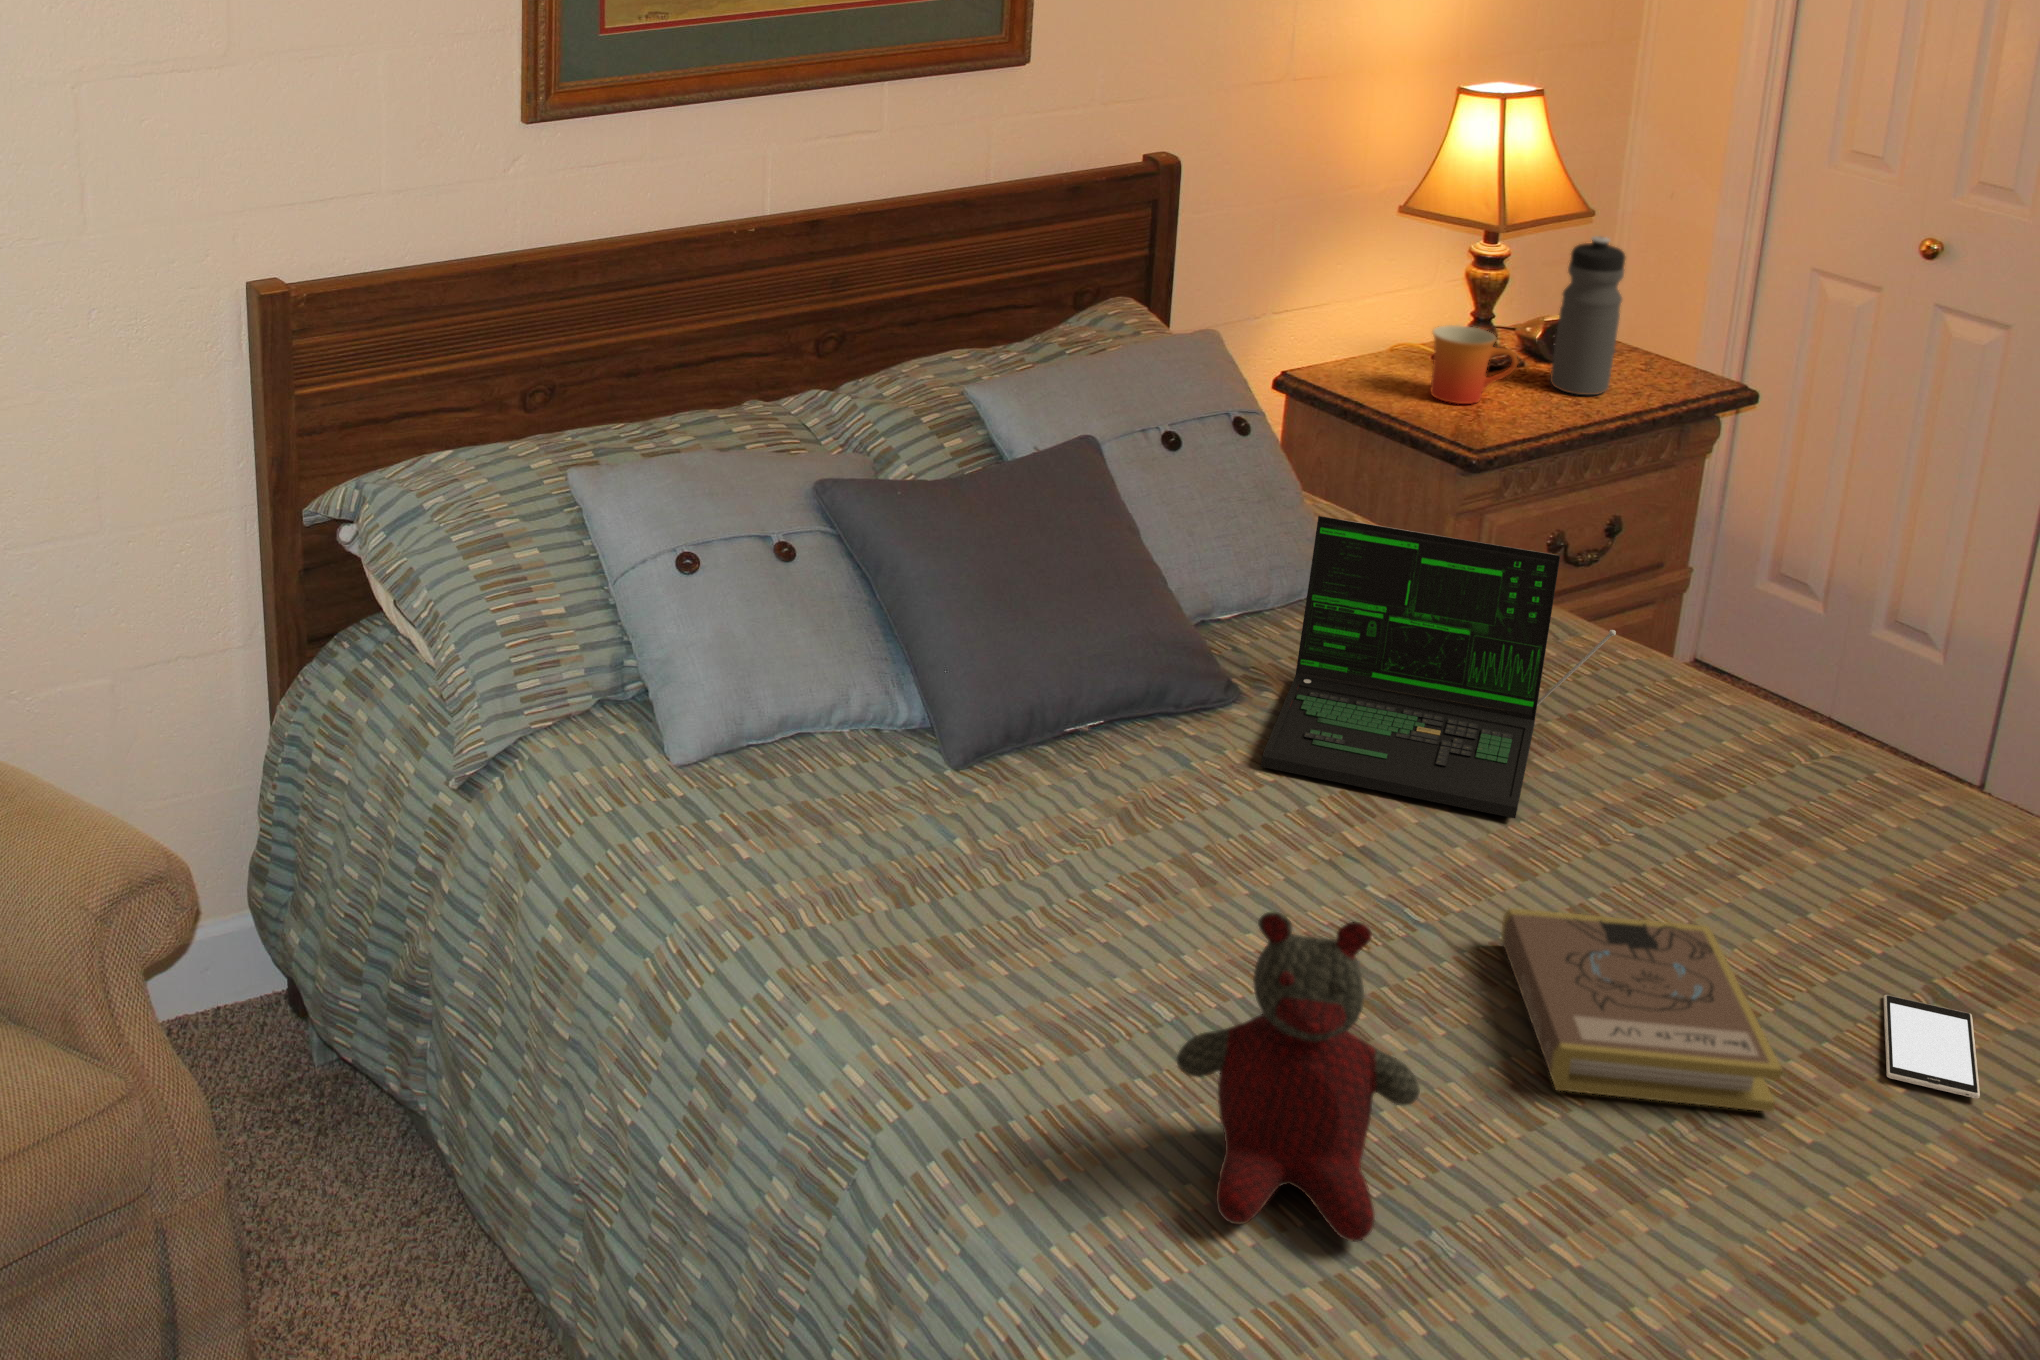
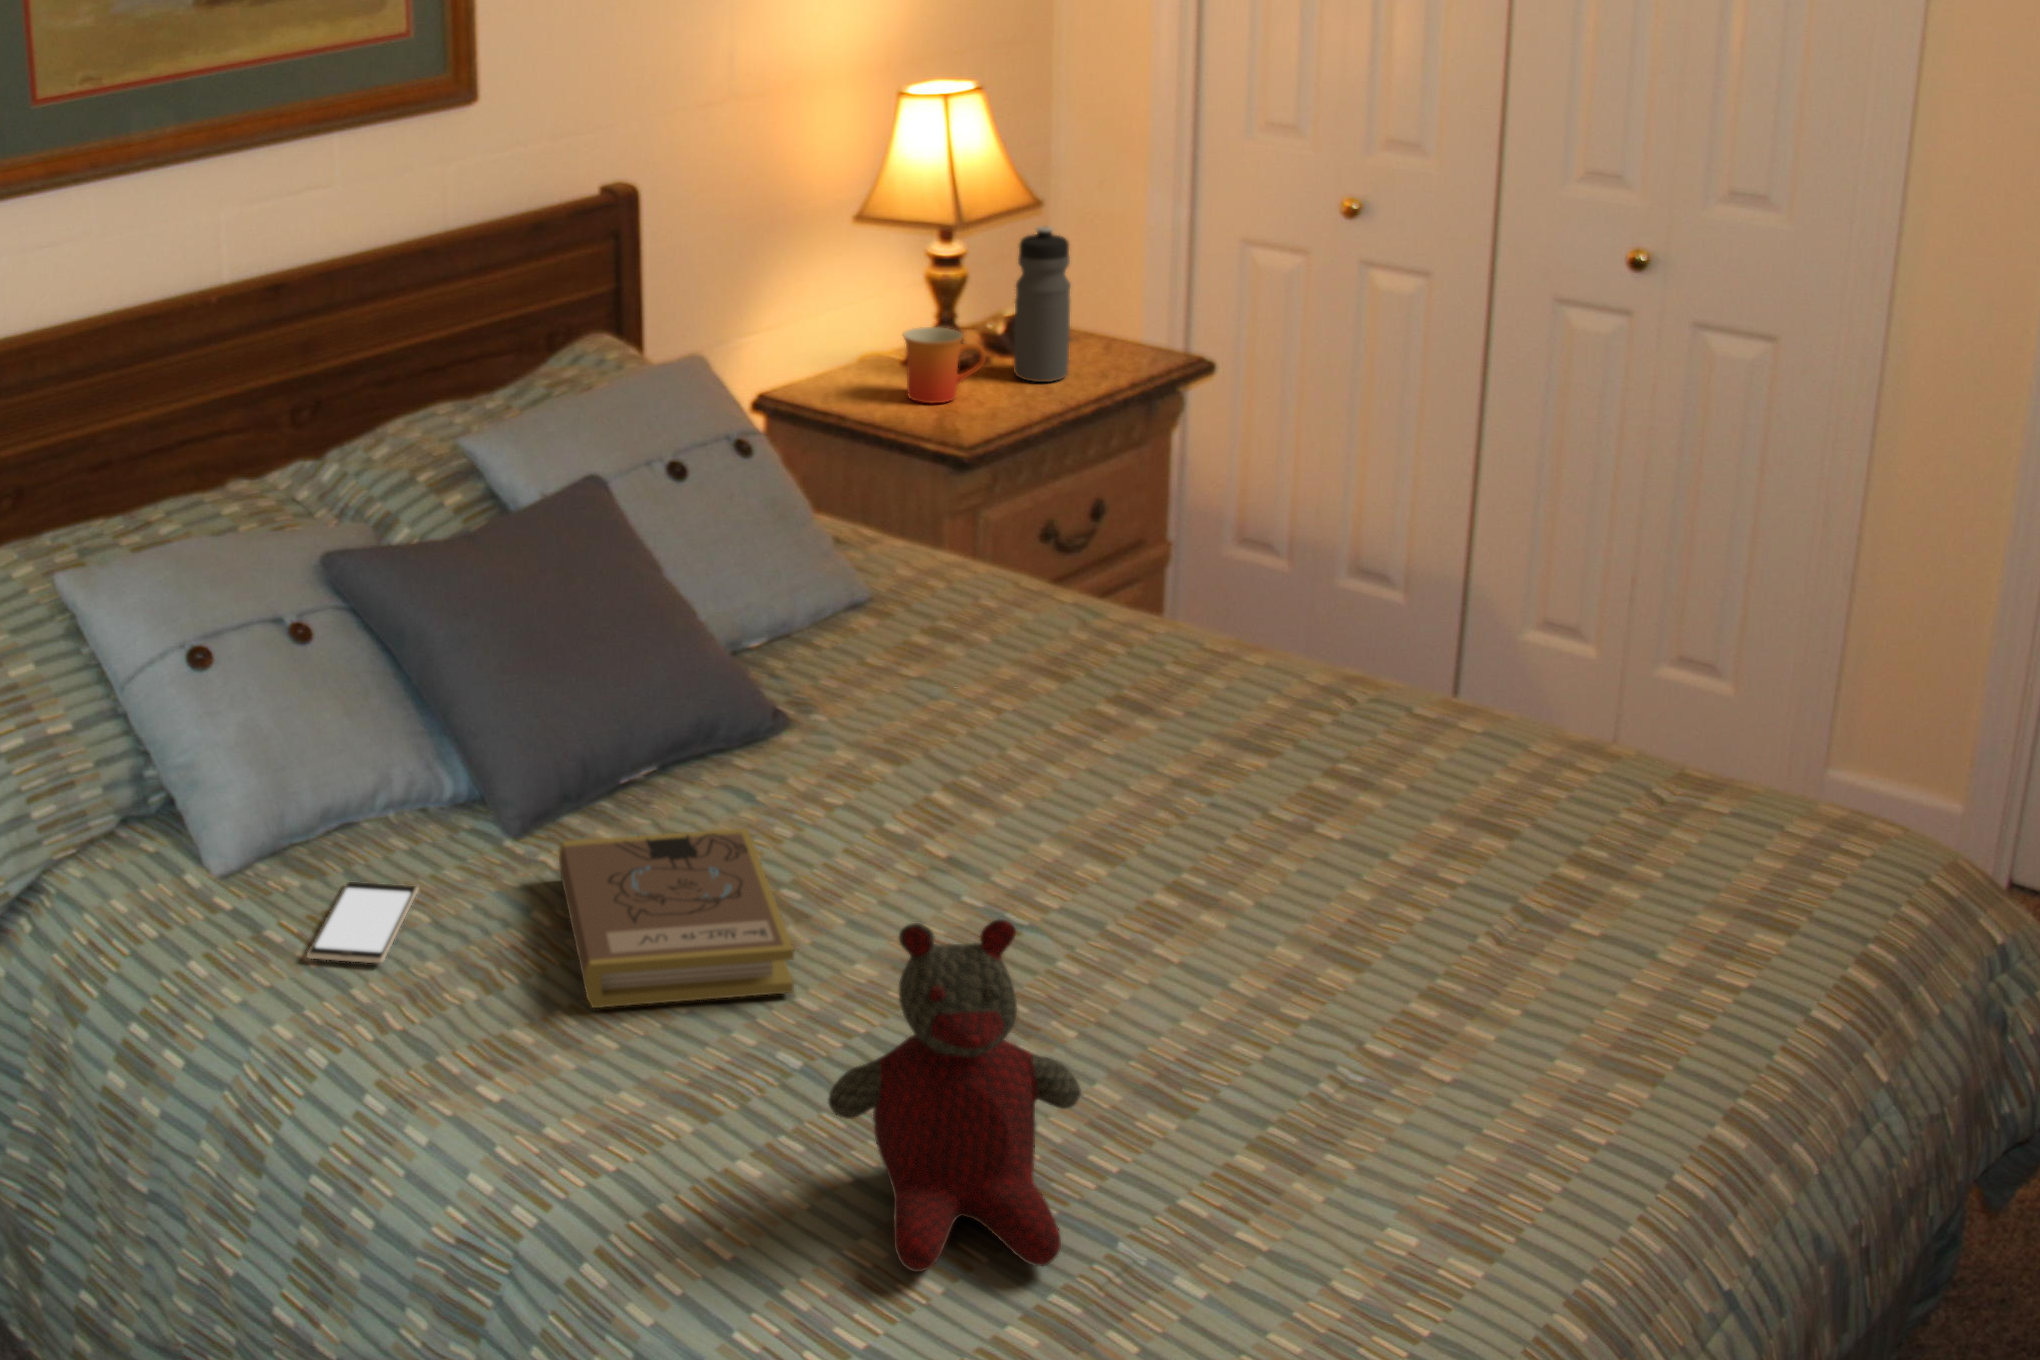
laptop: present [1261,516,1616,818] -> none [830,518,1145,794]
book: present [1501,908,1782,1112] -> present [559,828,794,1008]
smartphone: present [1884,995,1980,1099] -> present [307,882,418,964]

